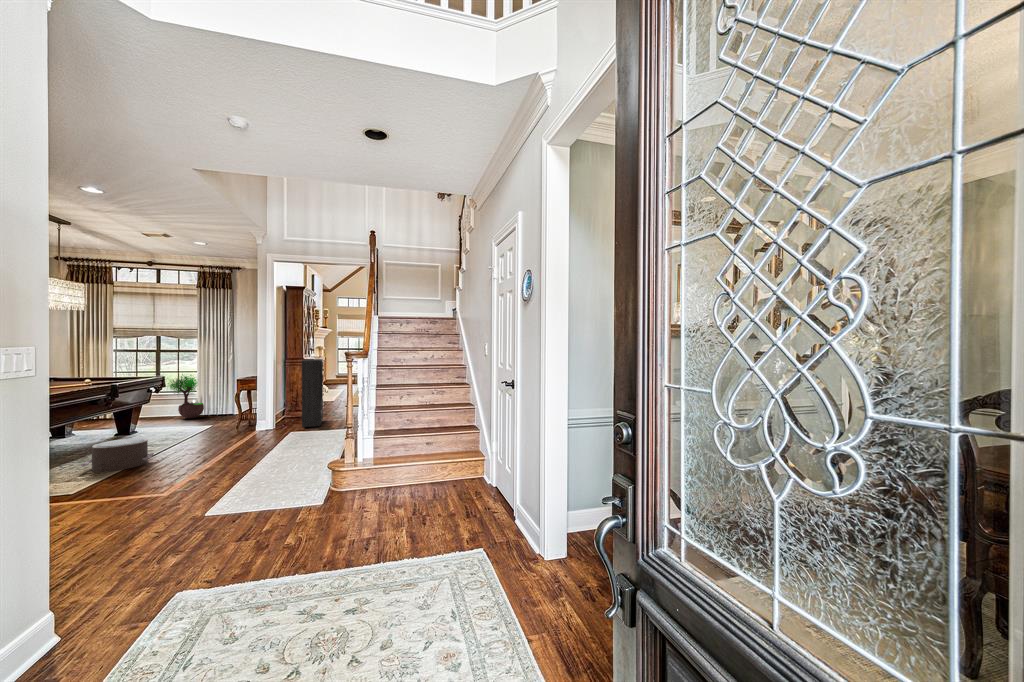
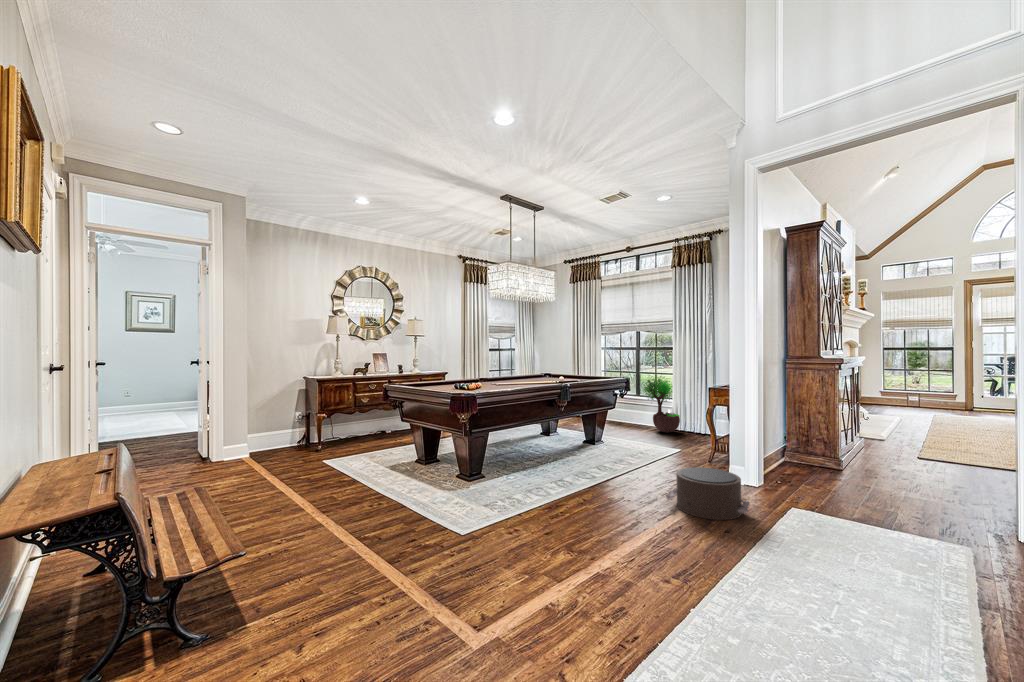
bookcase: present [302,359,323,427] -> none [799,362,863,503]
pouf: present [81,438,154,472] -> present [666,467,749,520]

